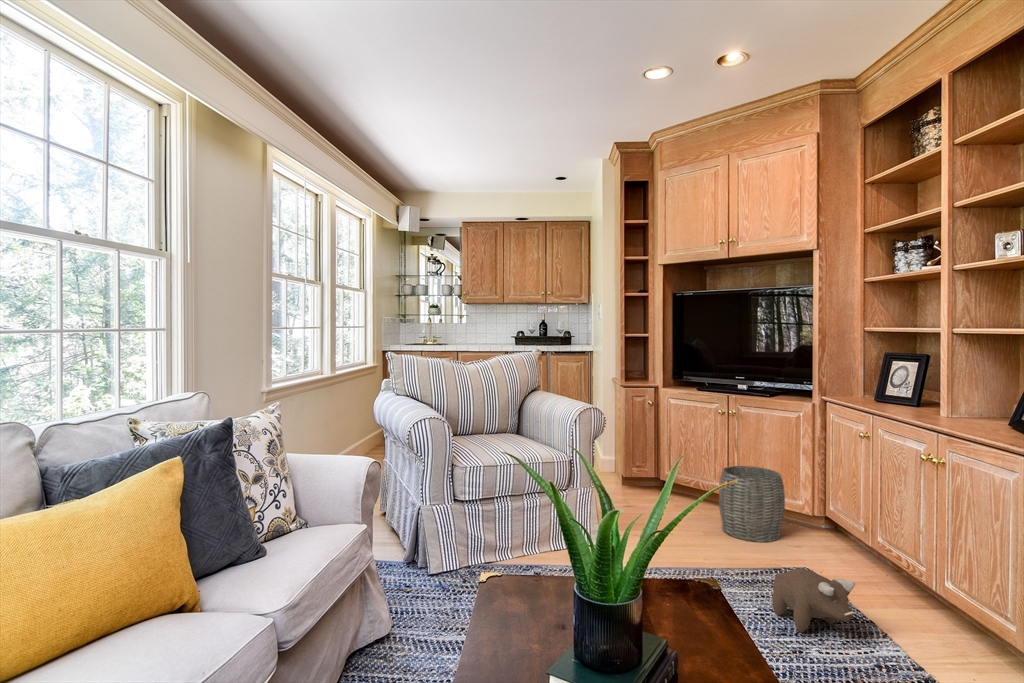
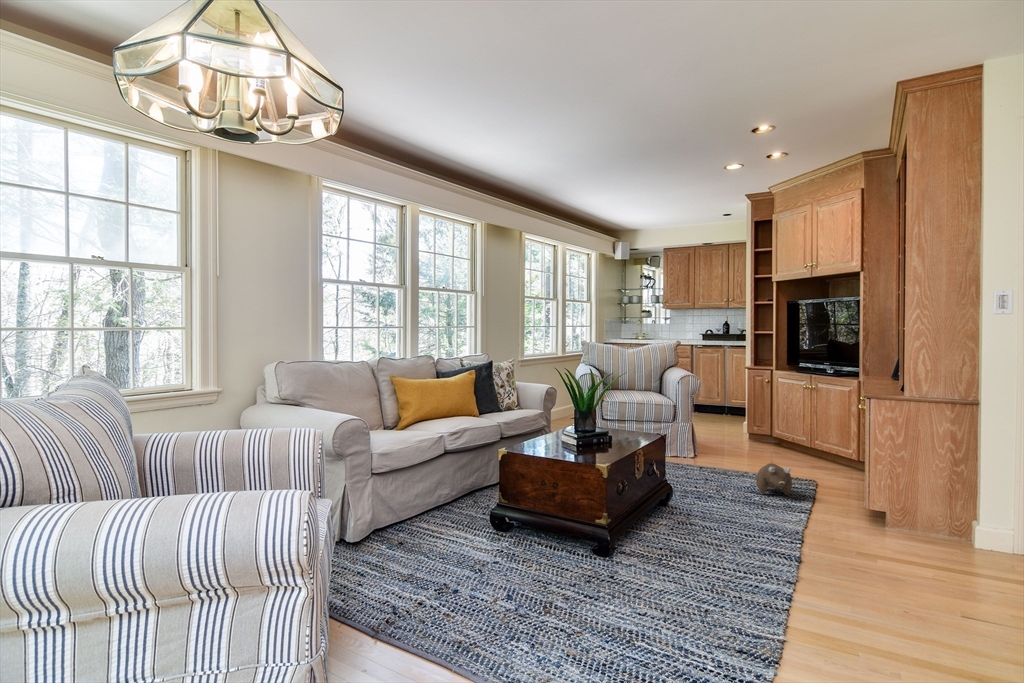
woven basket: present [719,466,785,542] -> none [785,423,832,471]

